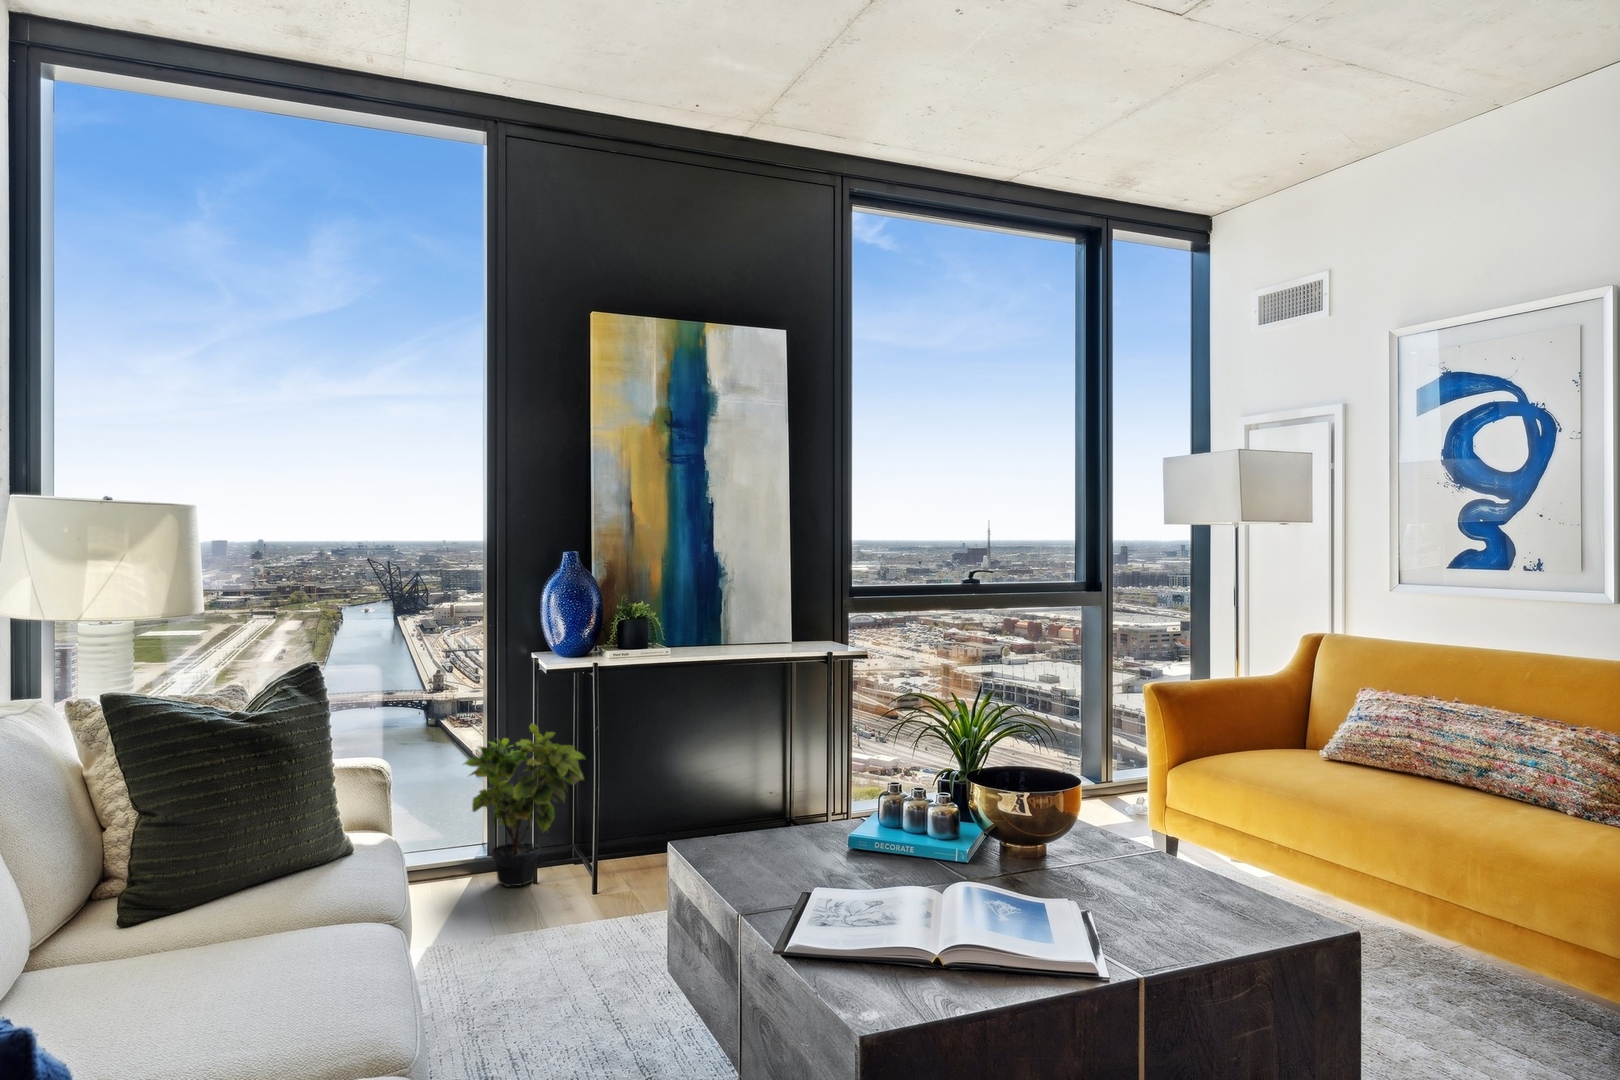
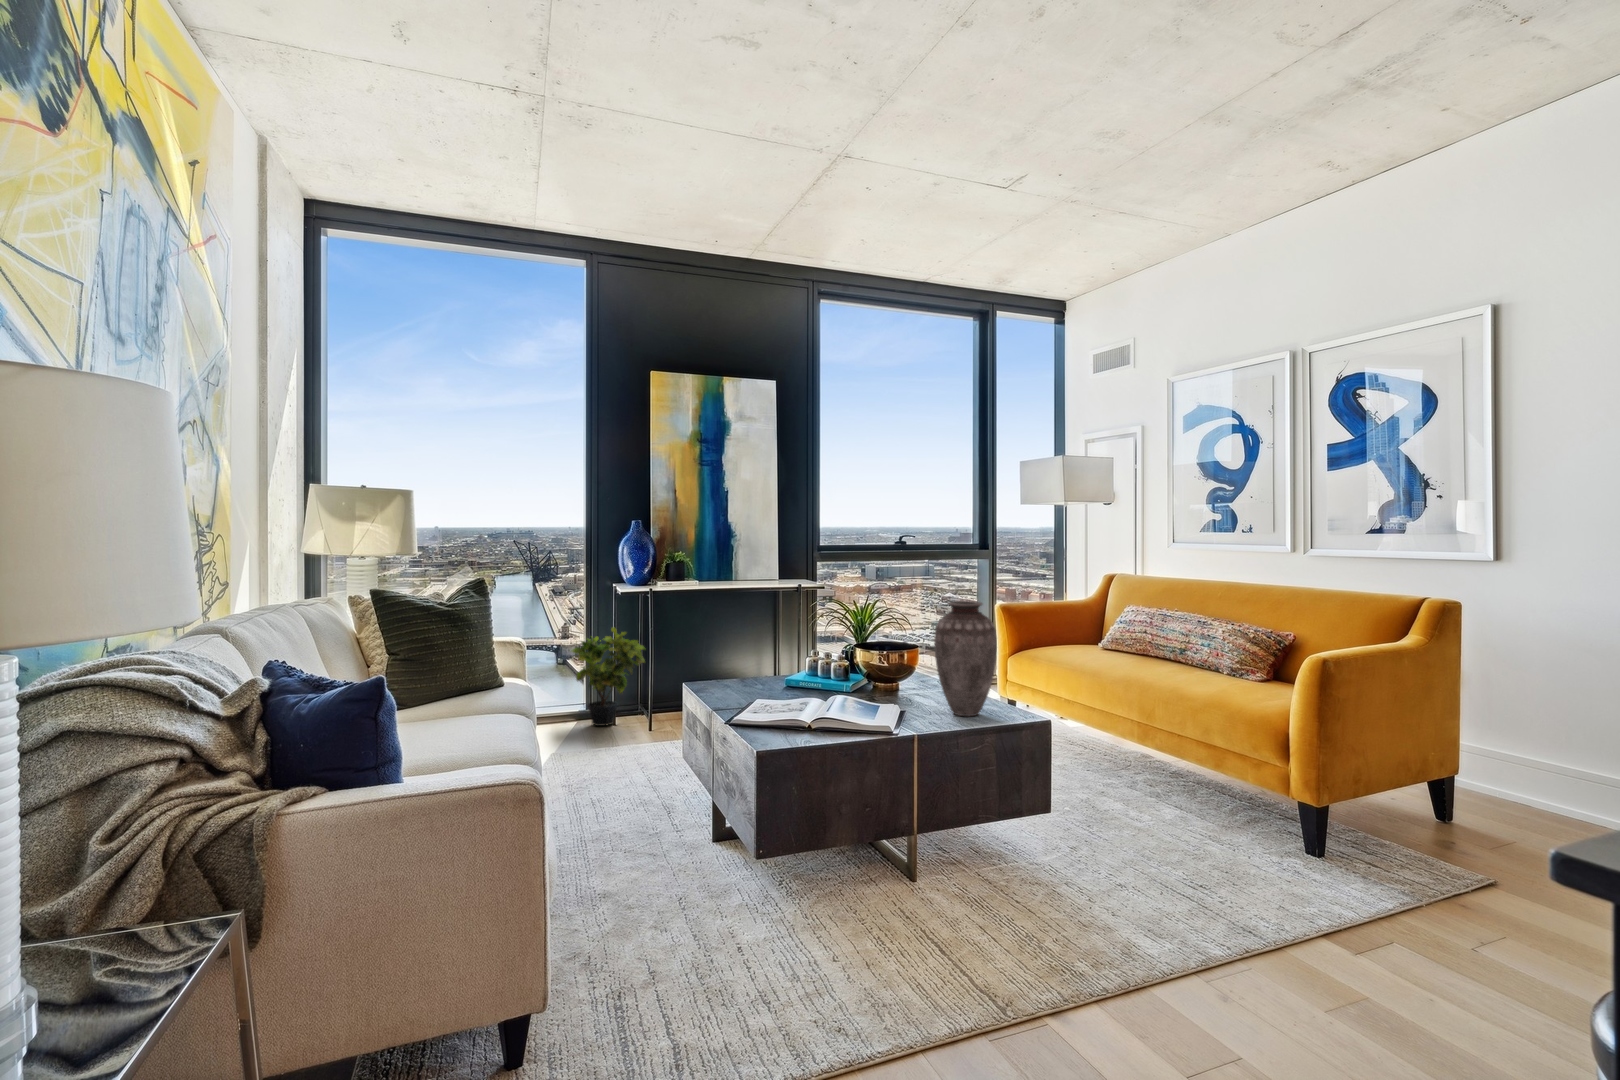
vase: none [1145,713,1264,929] -> present [934,601,997,716]

